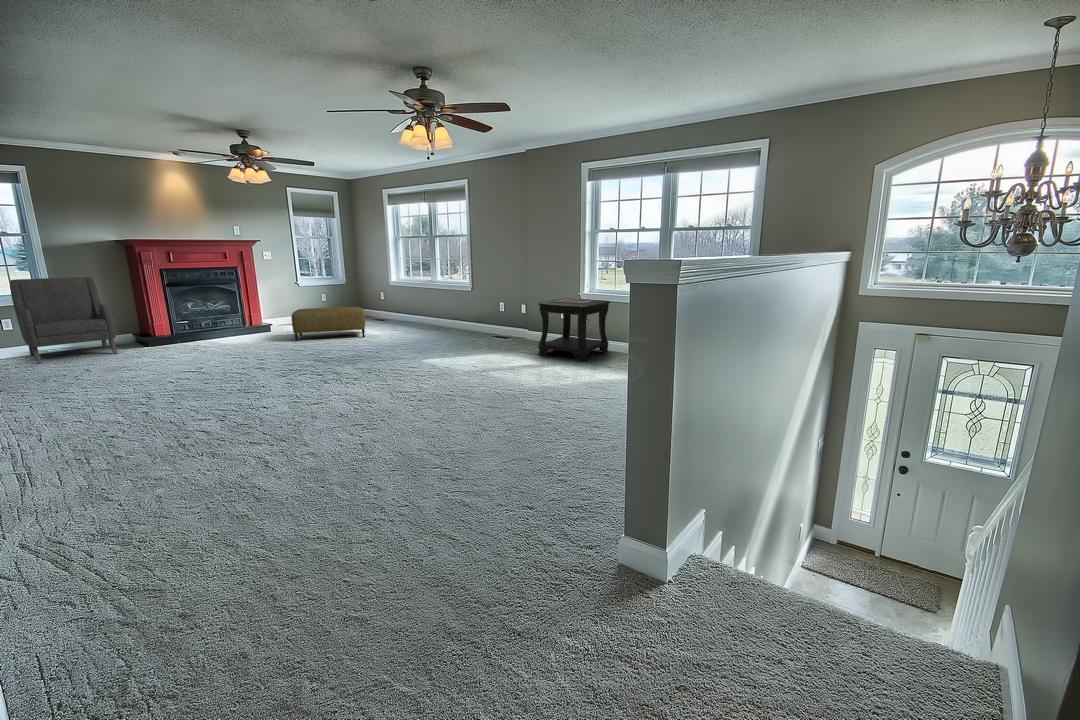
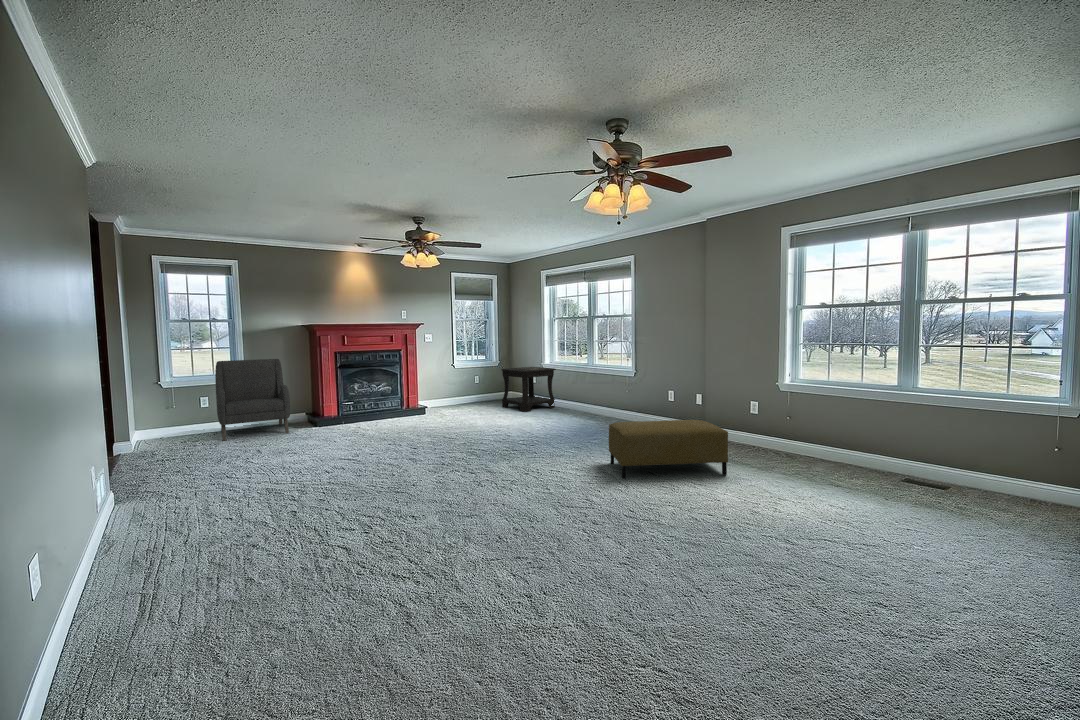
side table: present [538,298,611,361] -> present [501,367,556,412]
ottoman: present [292,307,365,341] -> present [609,420,728,479]

